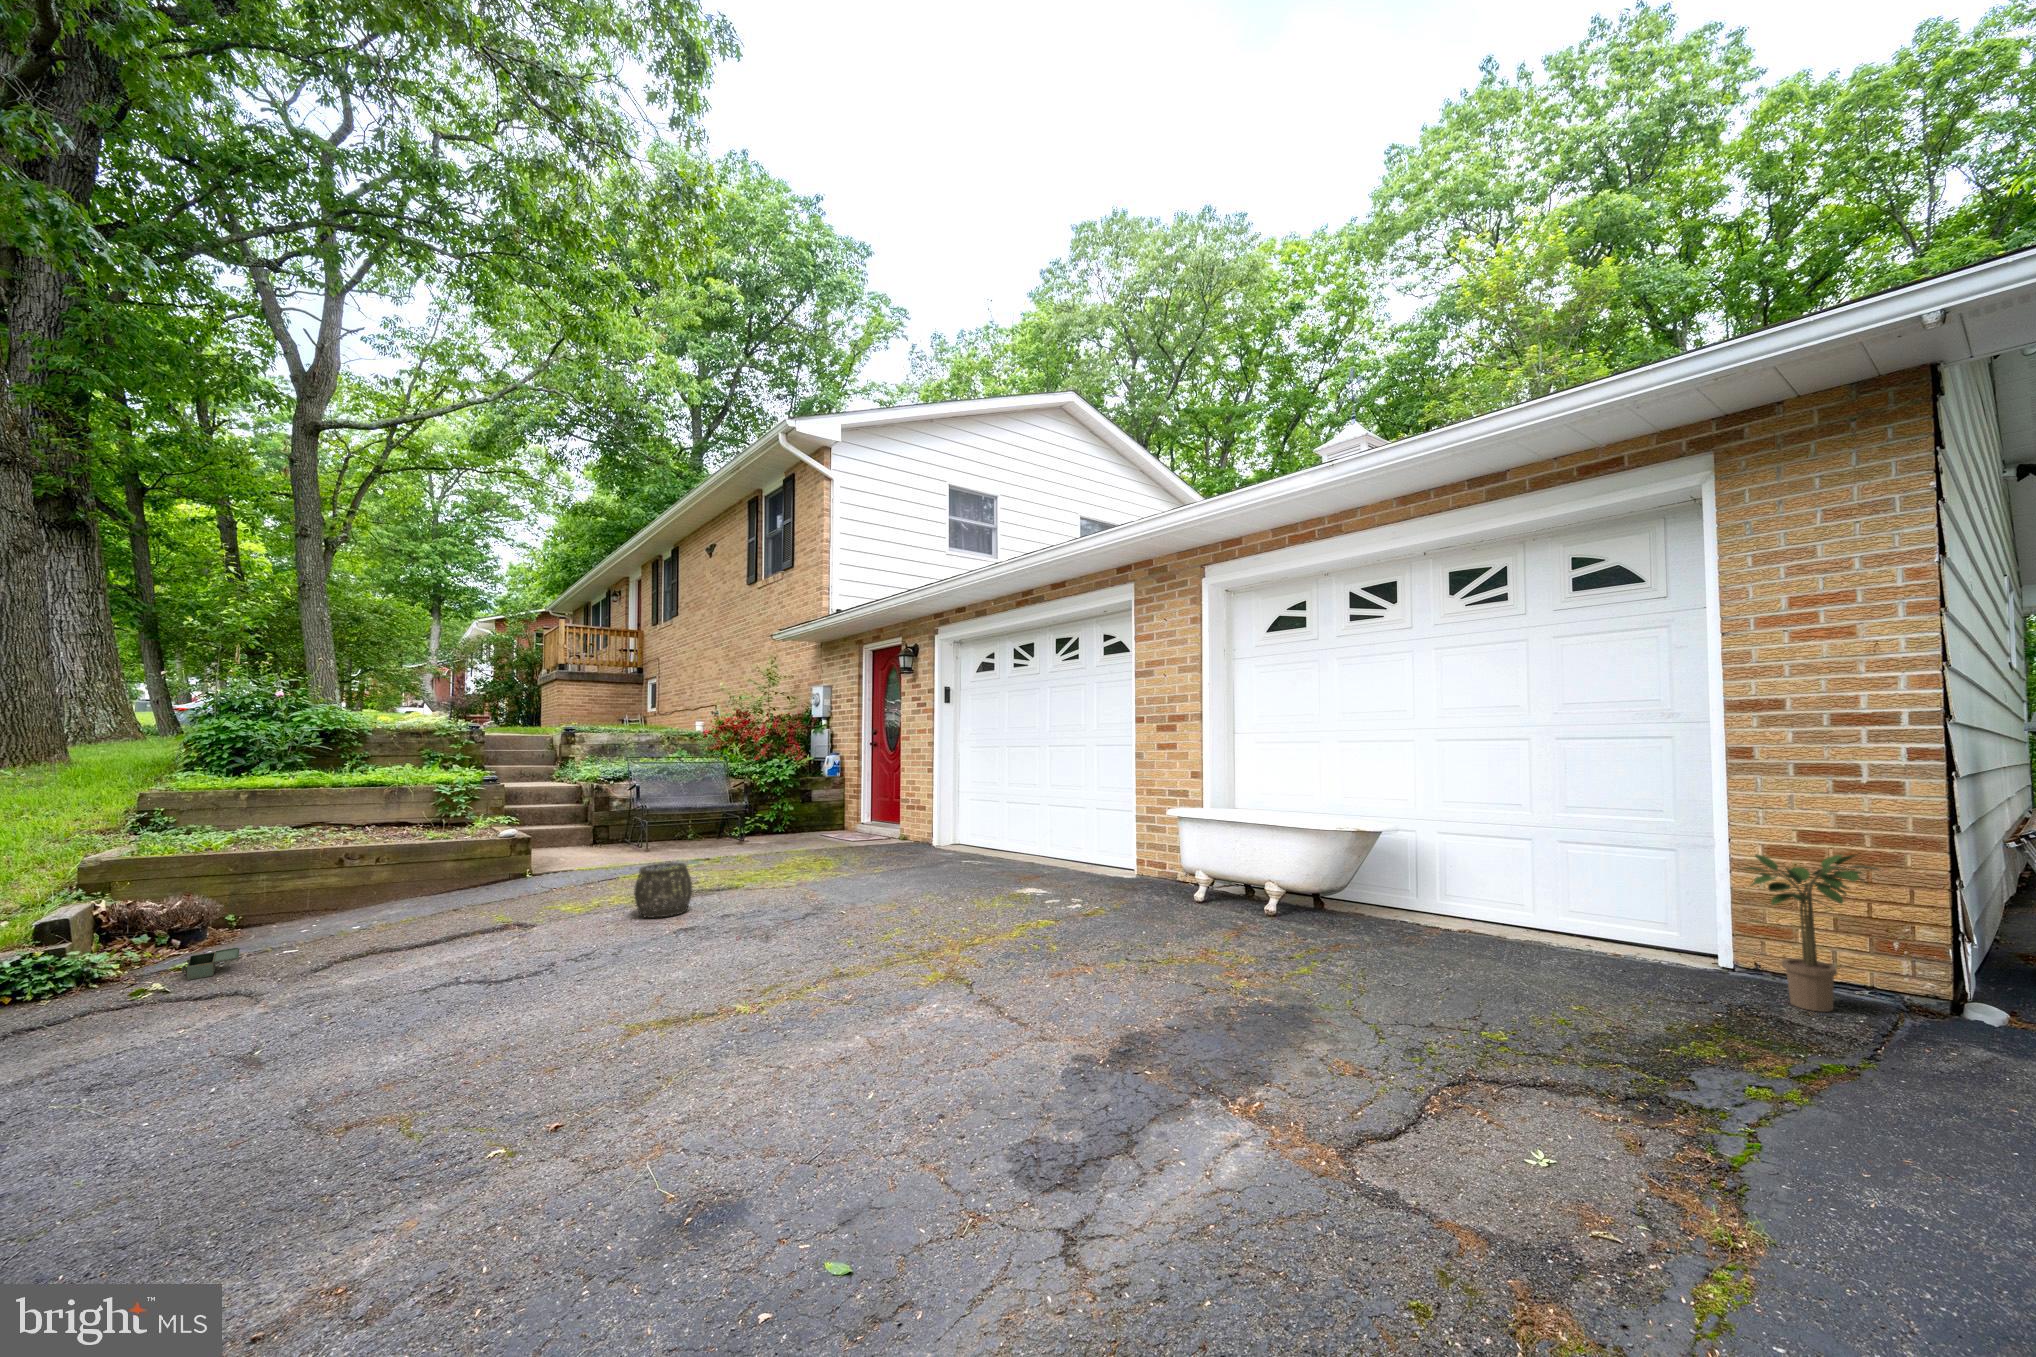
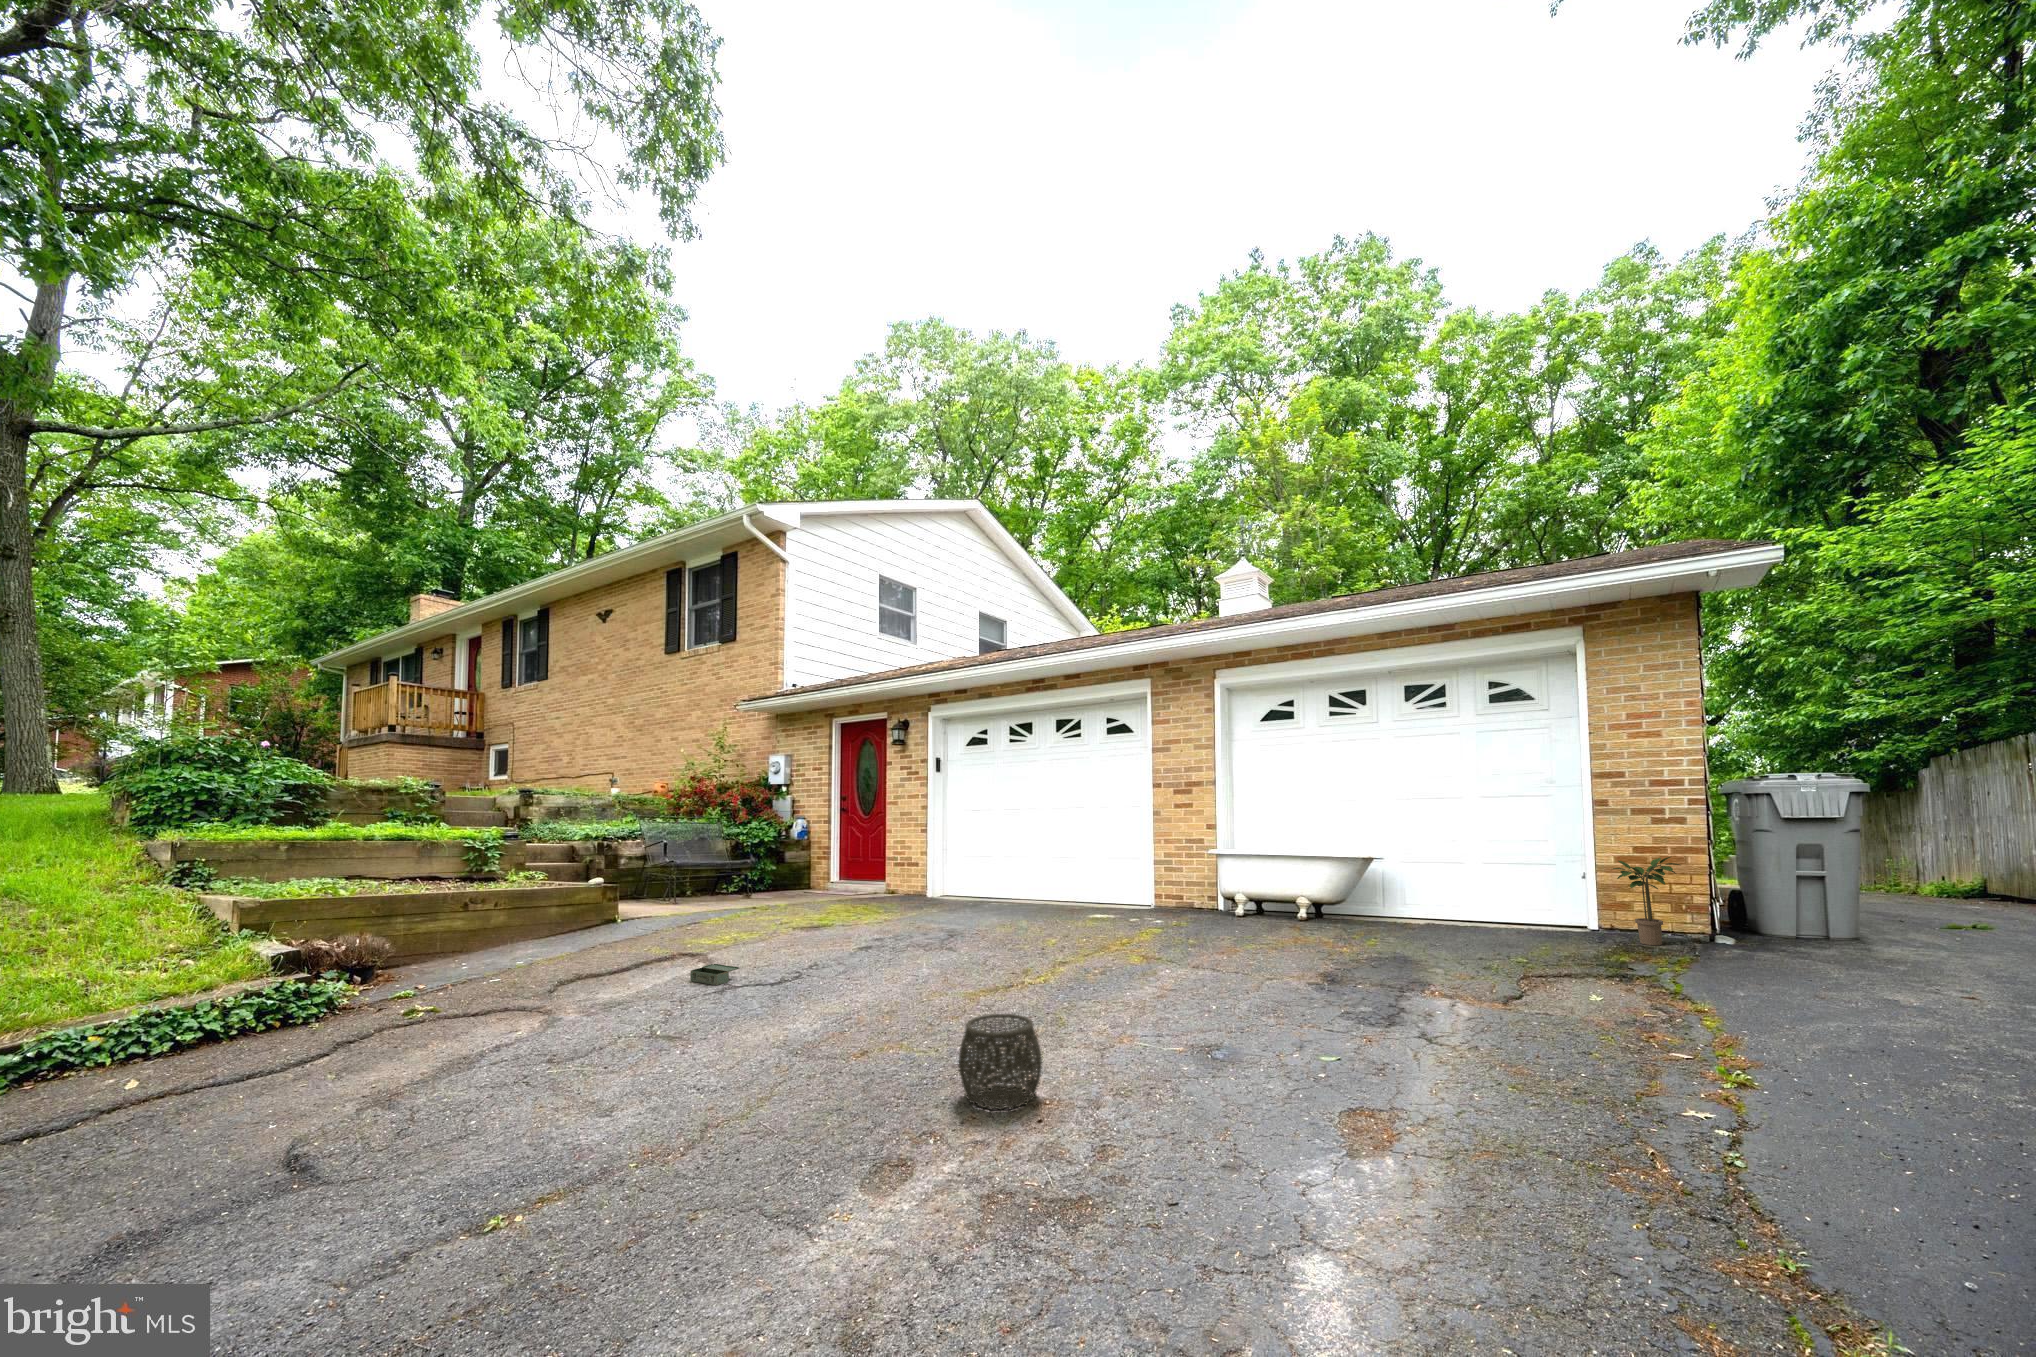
woven basket: present [634,863,692,918] -> present [958,1014,1042,1109]
toolbox: present [182,948,240,980] -> present [690,964,739,985]

